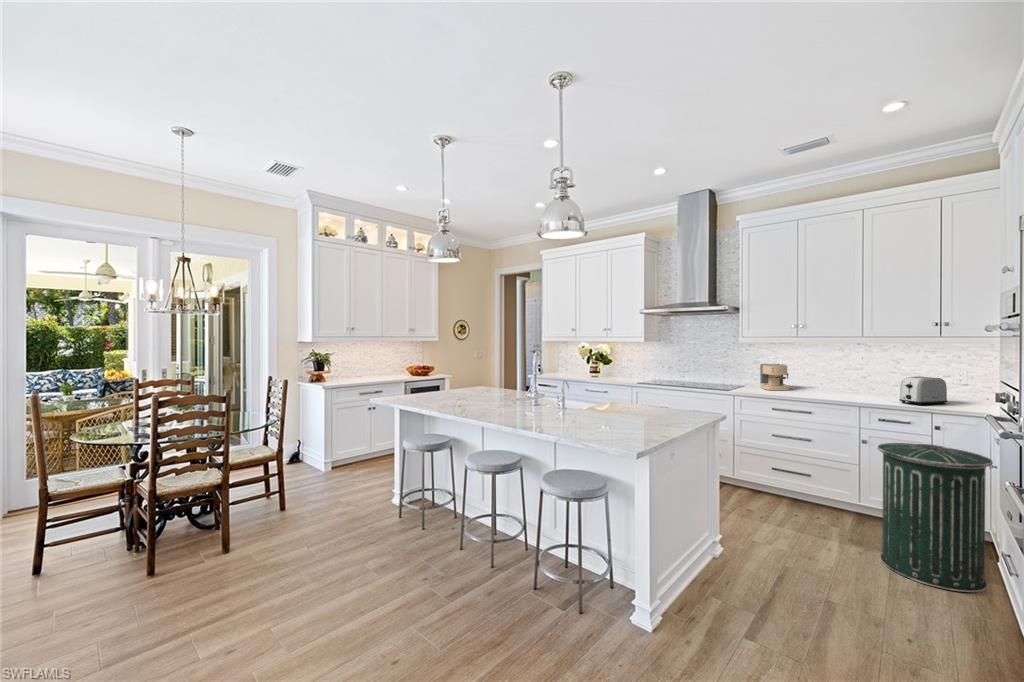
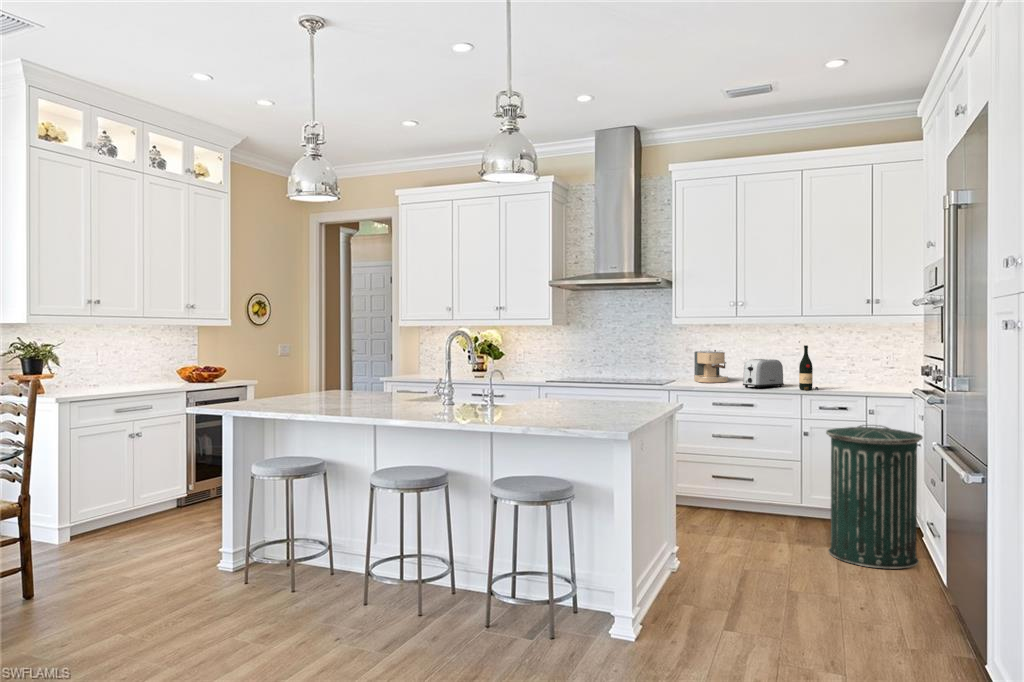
wine bottle: none [856,363,877,403] -> present [799,345,818,390]
toaster: present [900,376,948,405] -> present [743,359,784,388]

